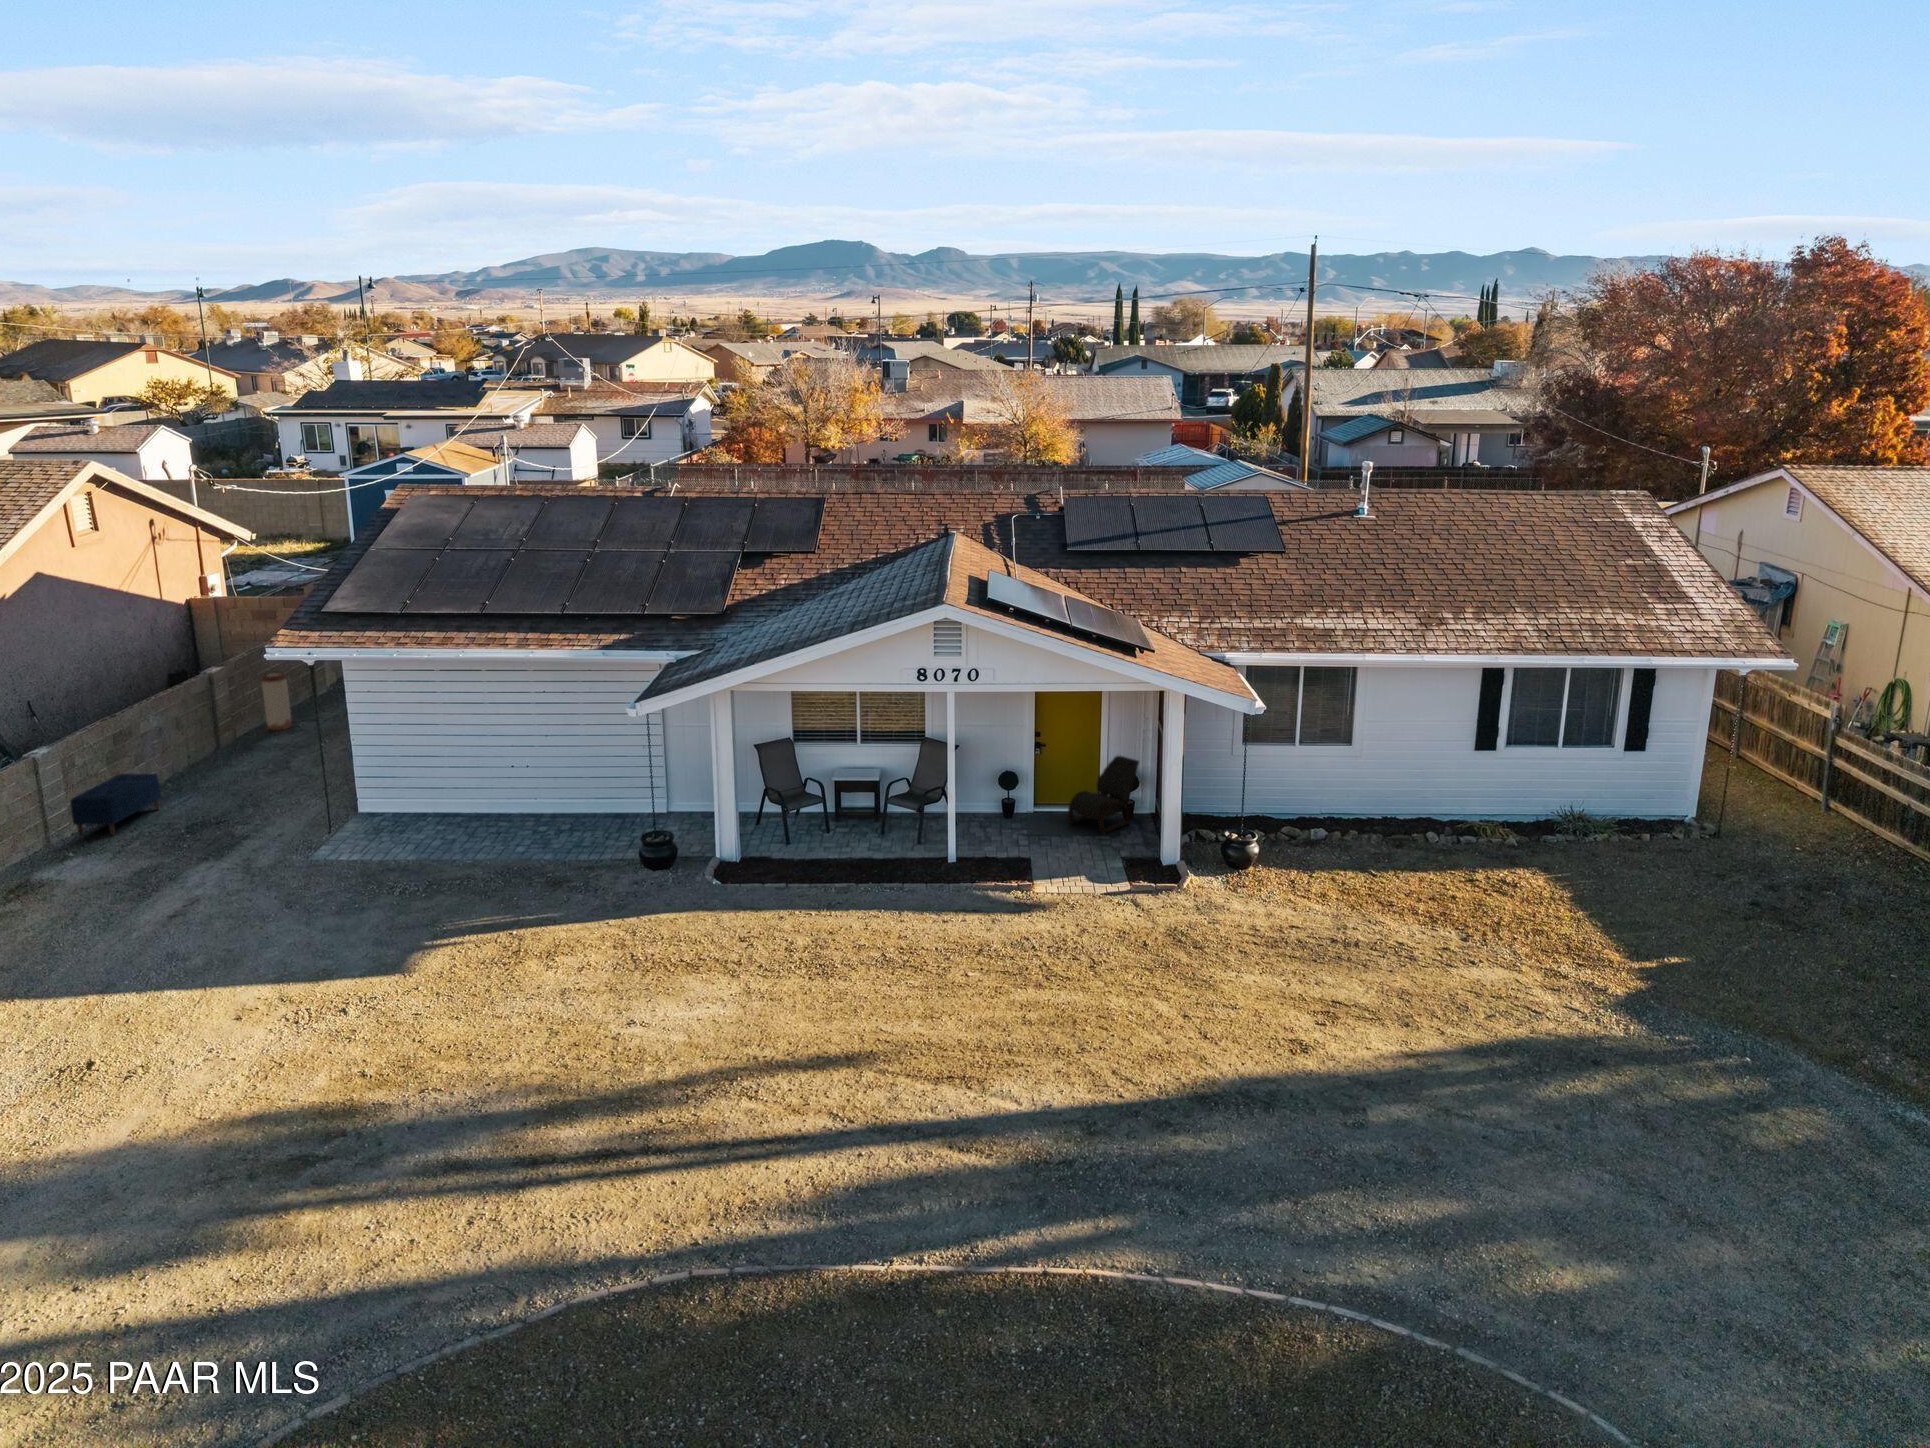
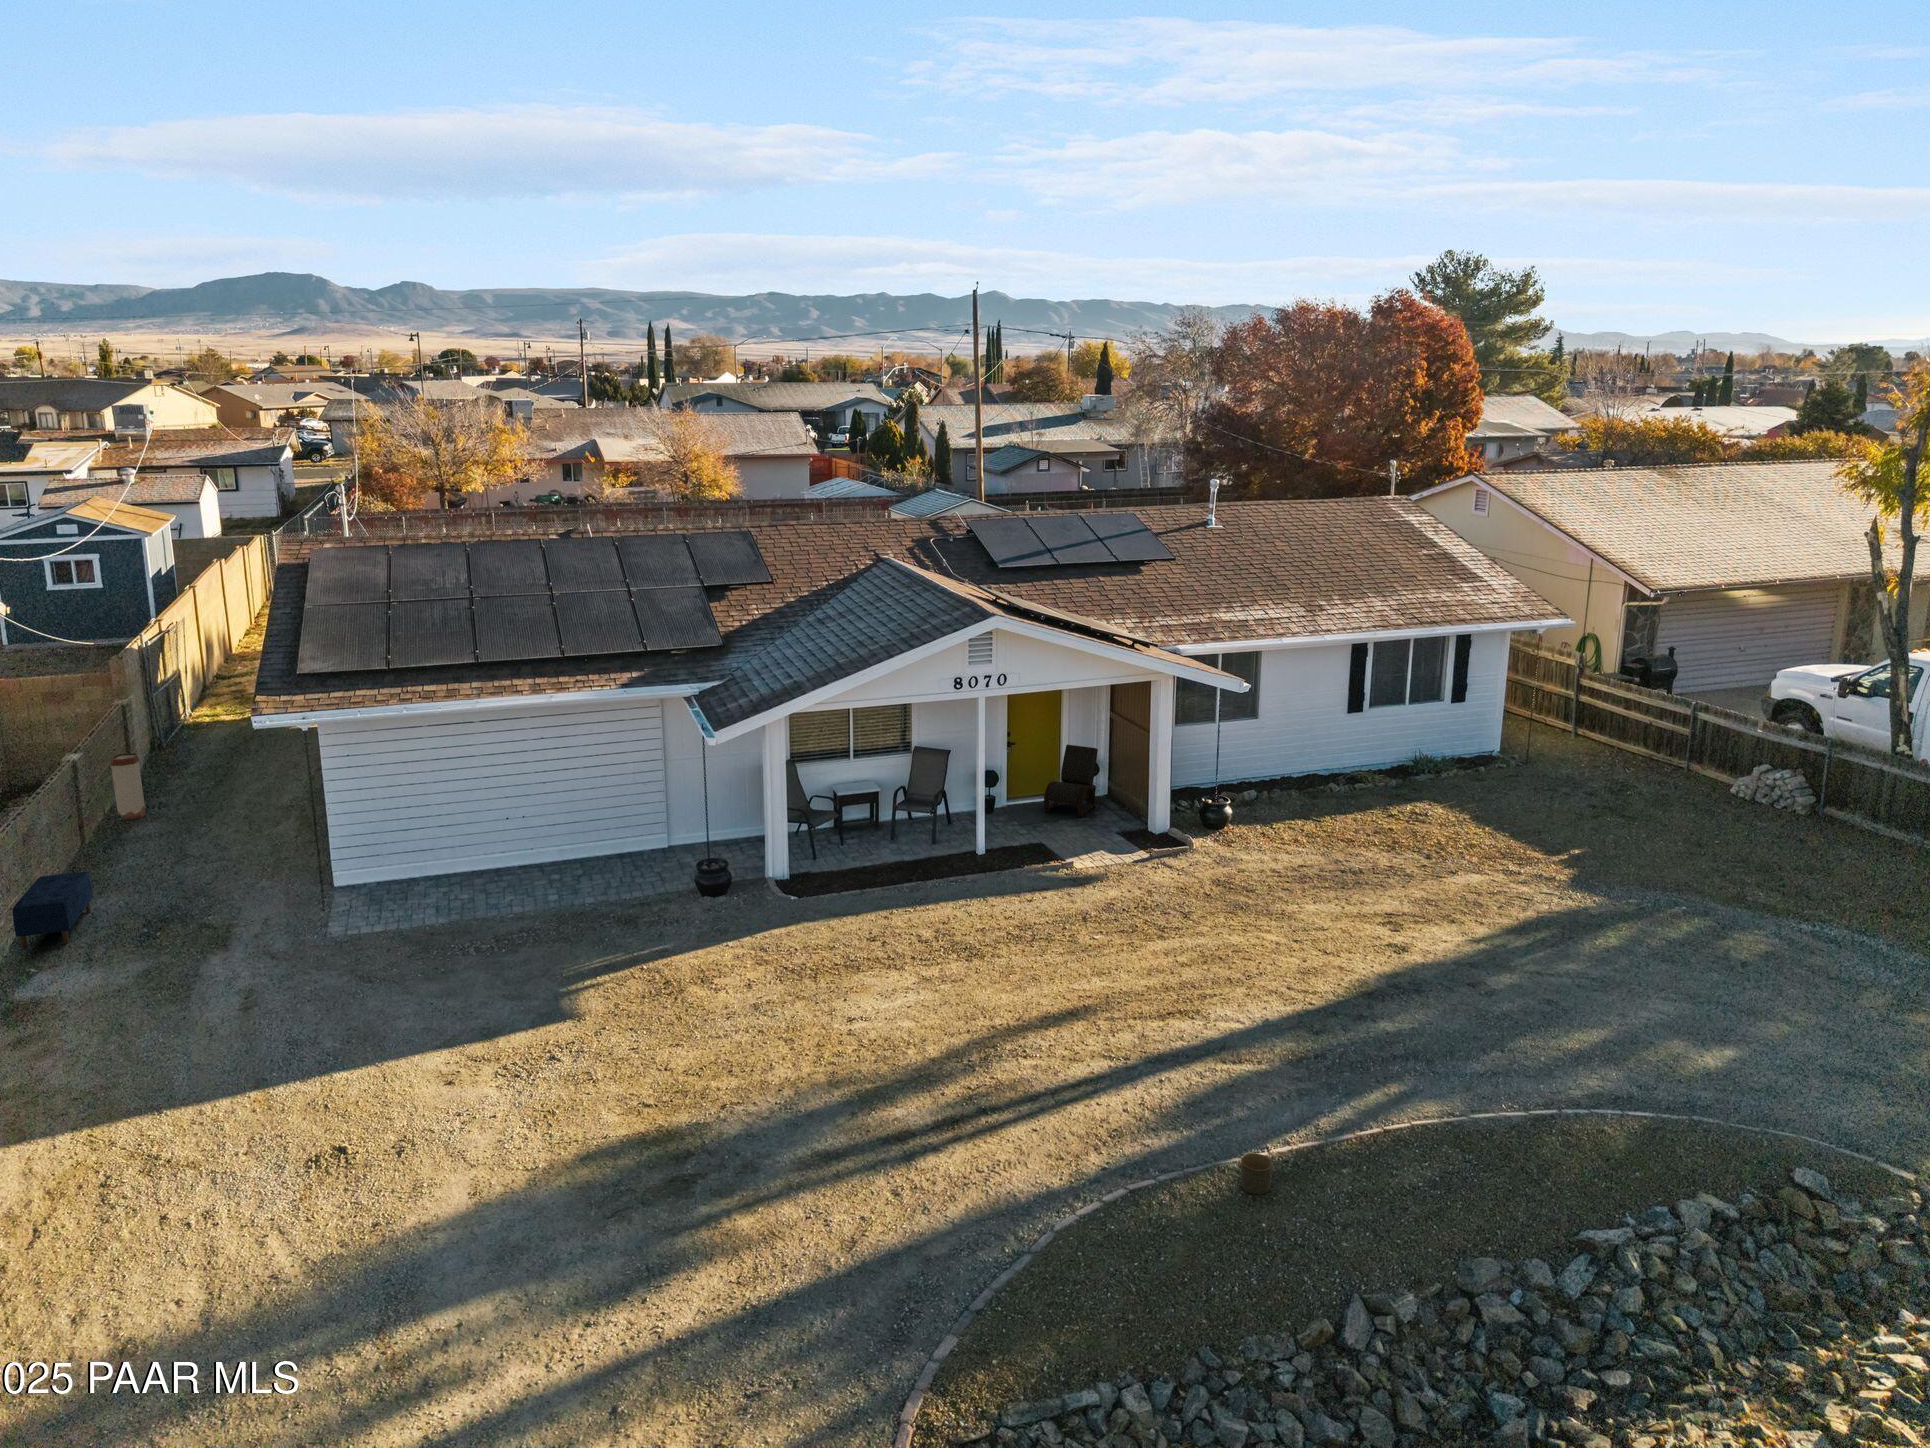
planter: none [825,1265,861,1317] -> present [1241,1153,1272,1195]

